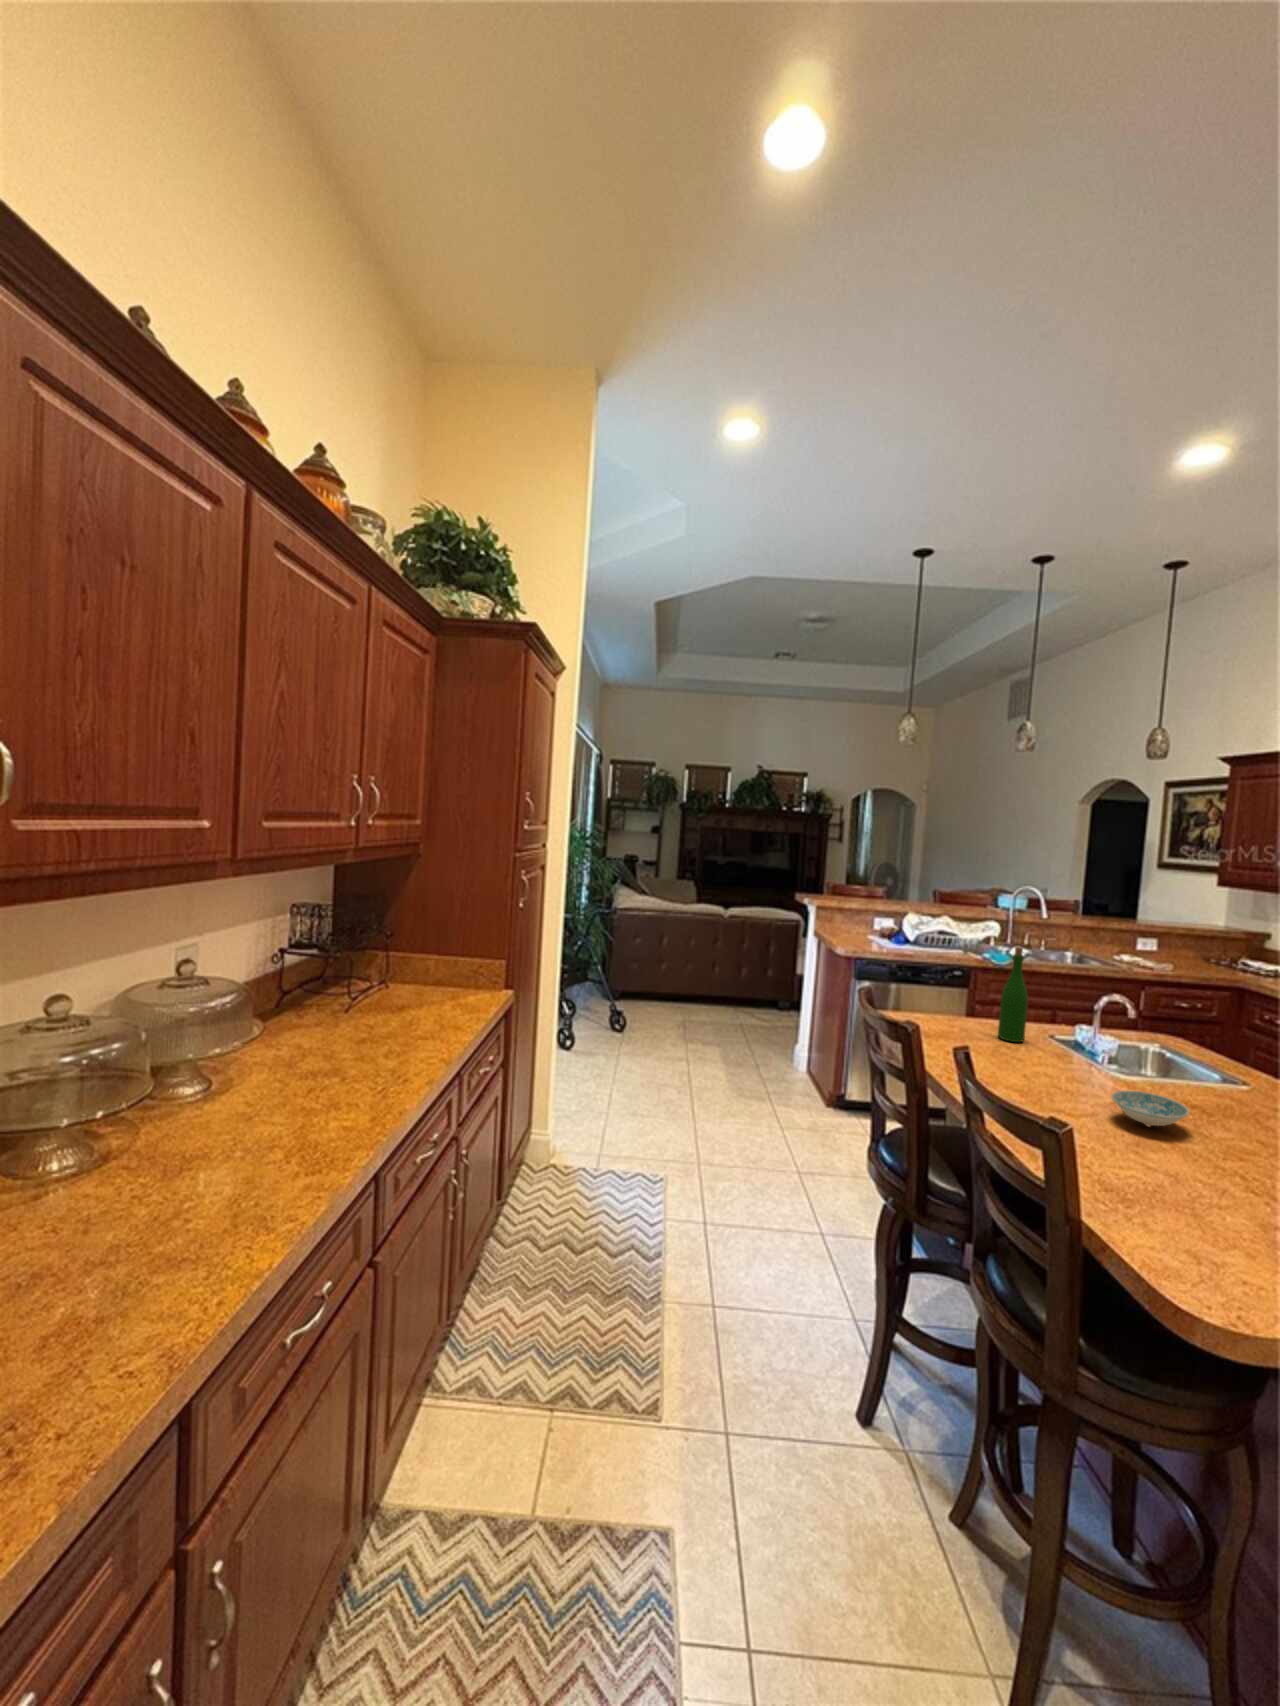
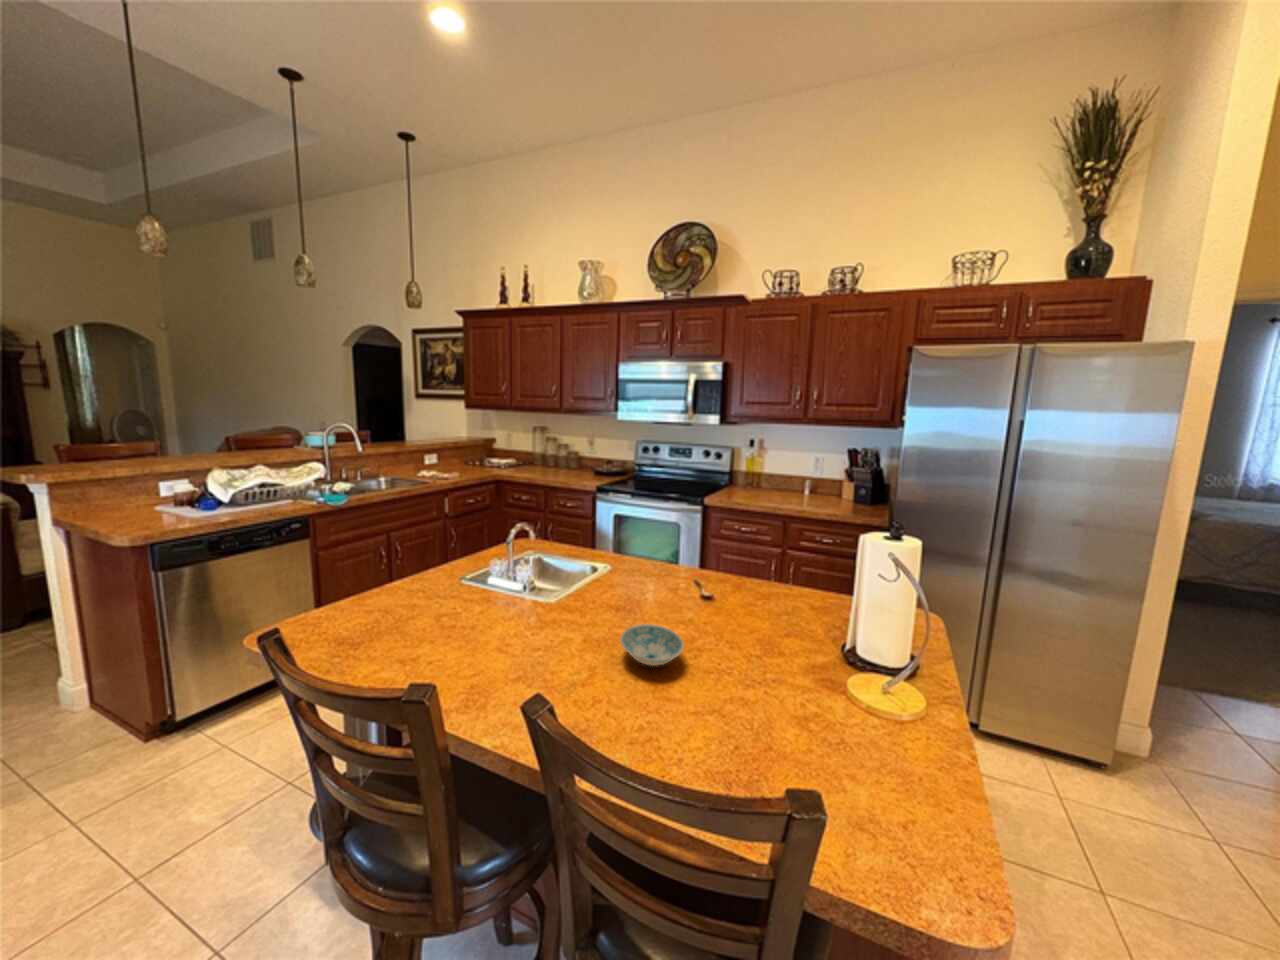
wine bottle: present [998,947,1028,1042] -> none [433,503,461,610]

